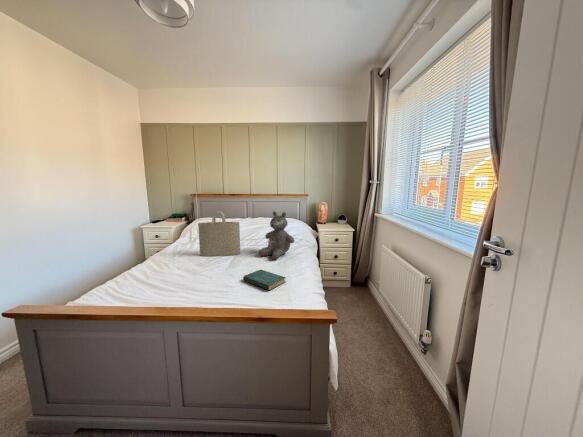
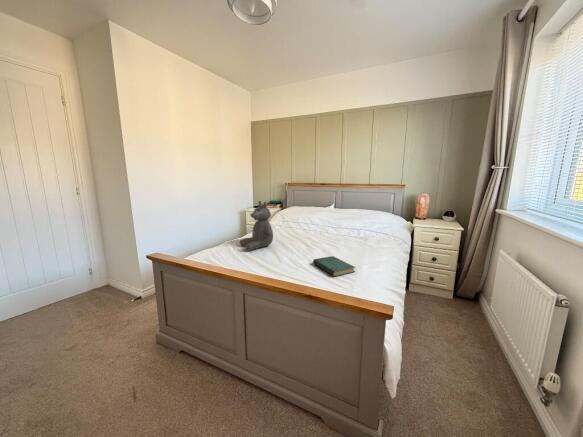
teddy bear: present [259,211,294,259] -> present [240,201,273,251]
tote bag: present [198,212,240,256] -> none [284,198,321,241]

